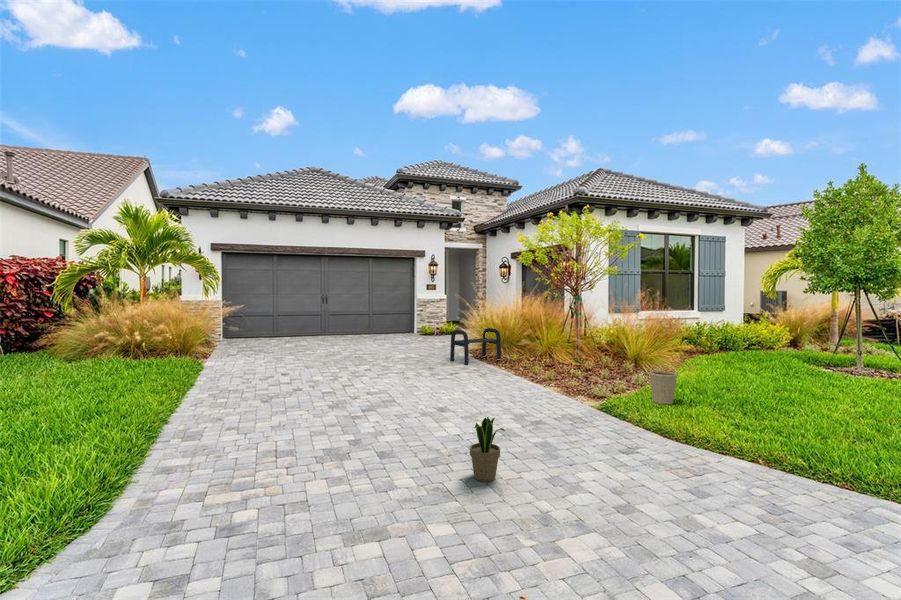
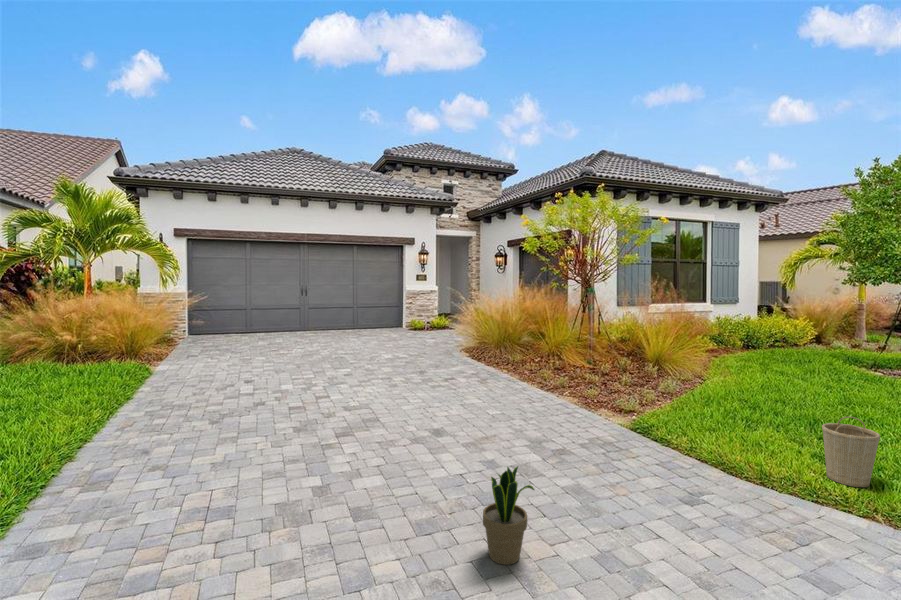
bench: present [450,328,501,365] -> none [444,325,502,367]
basket: present [650,366,677,405] -> present [822,417,880,487]

